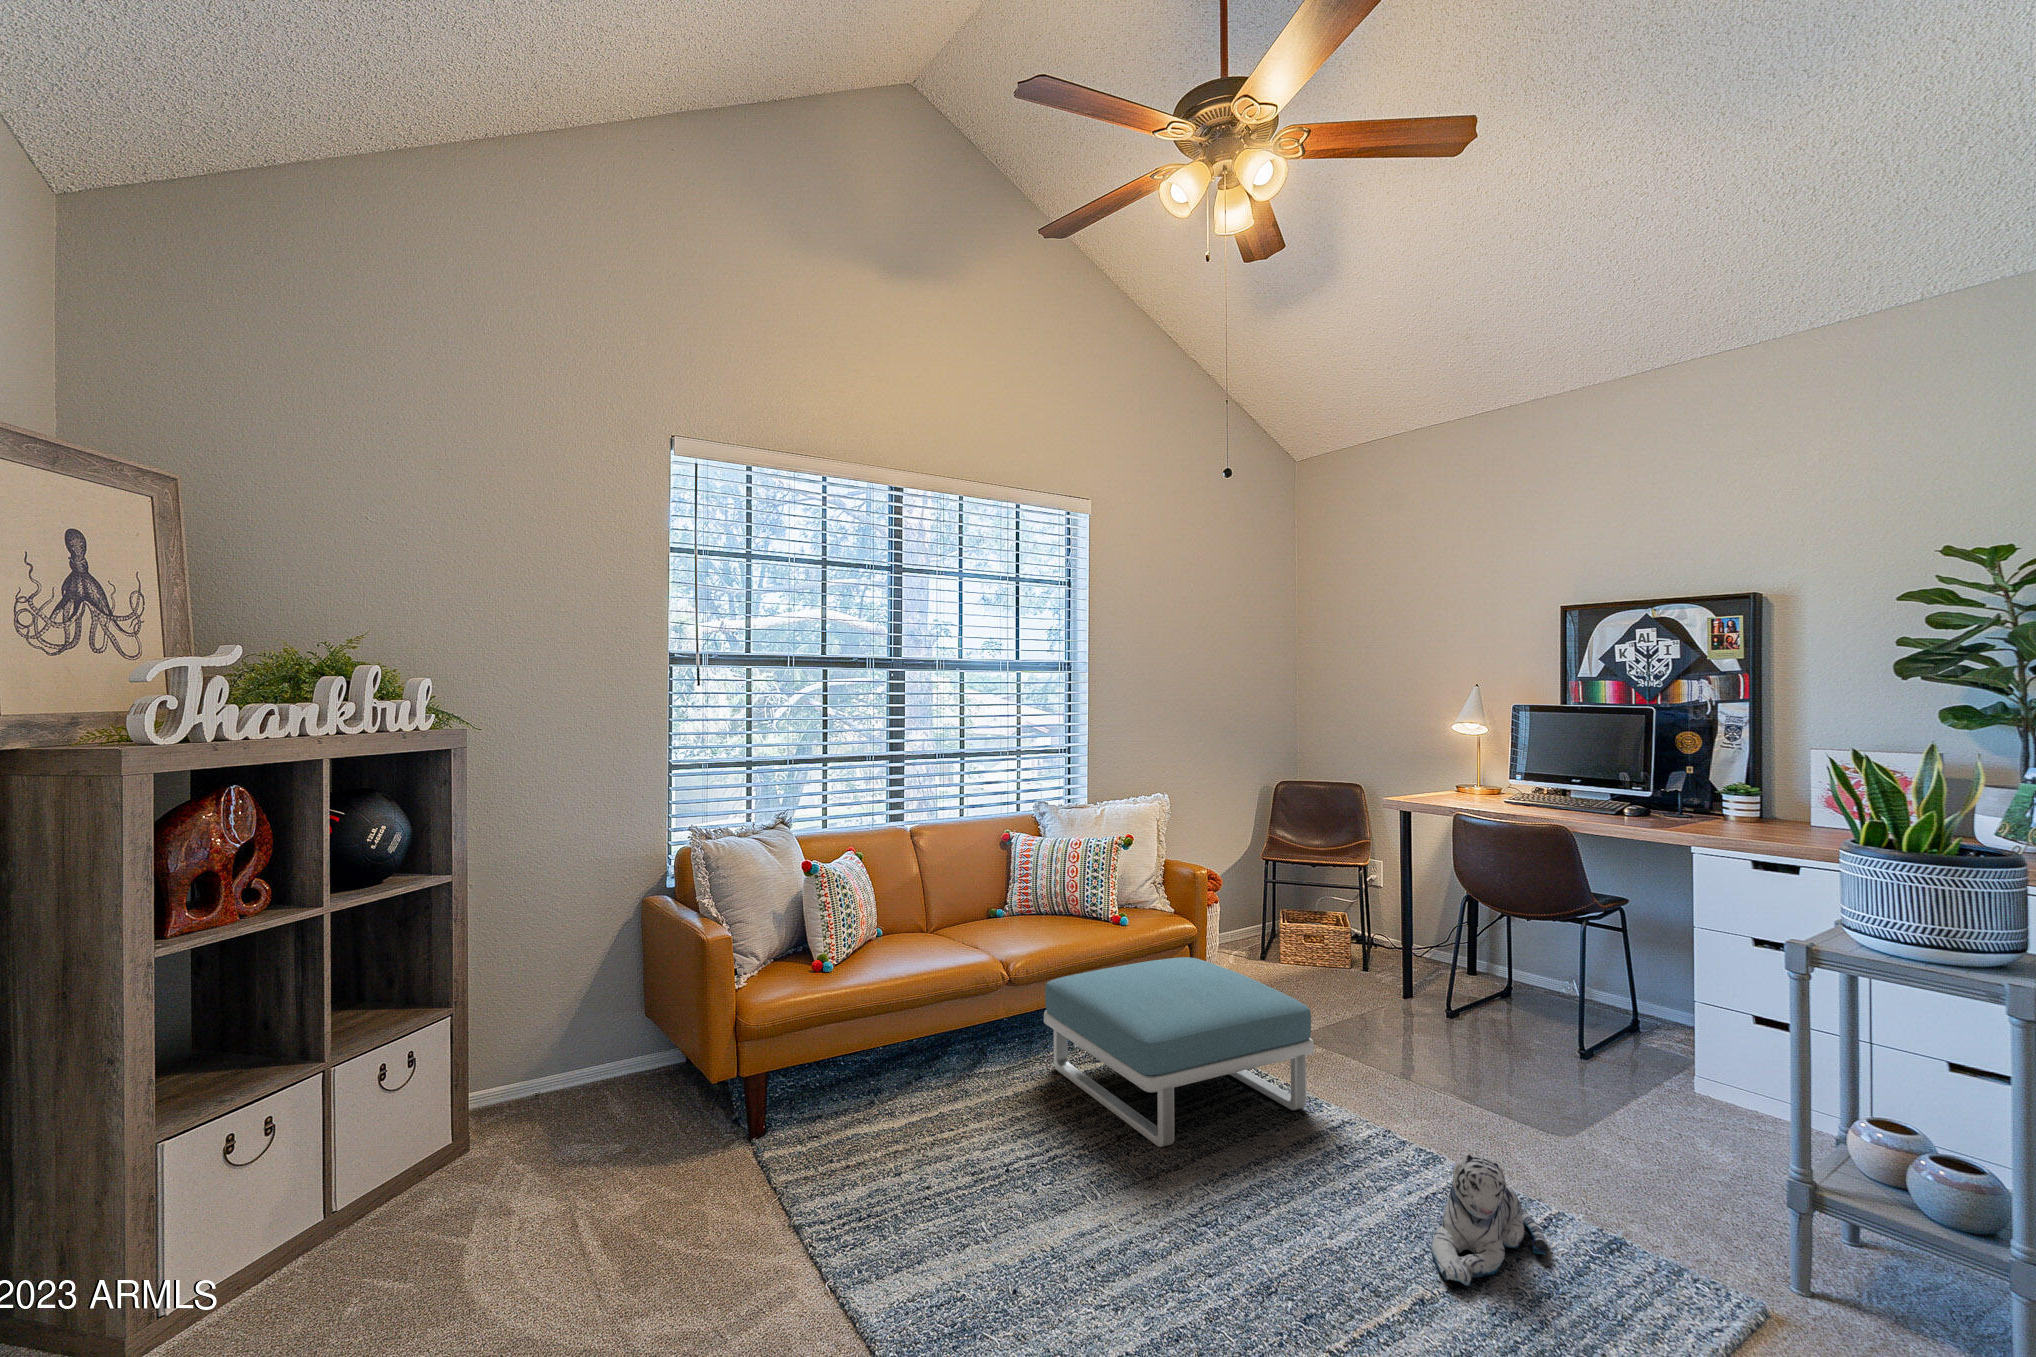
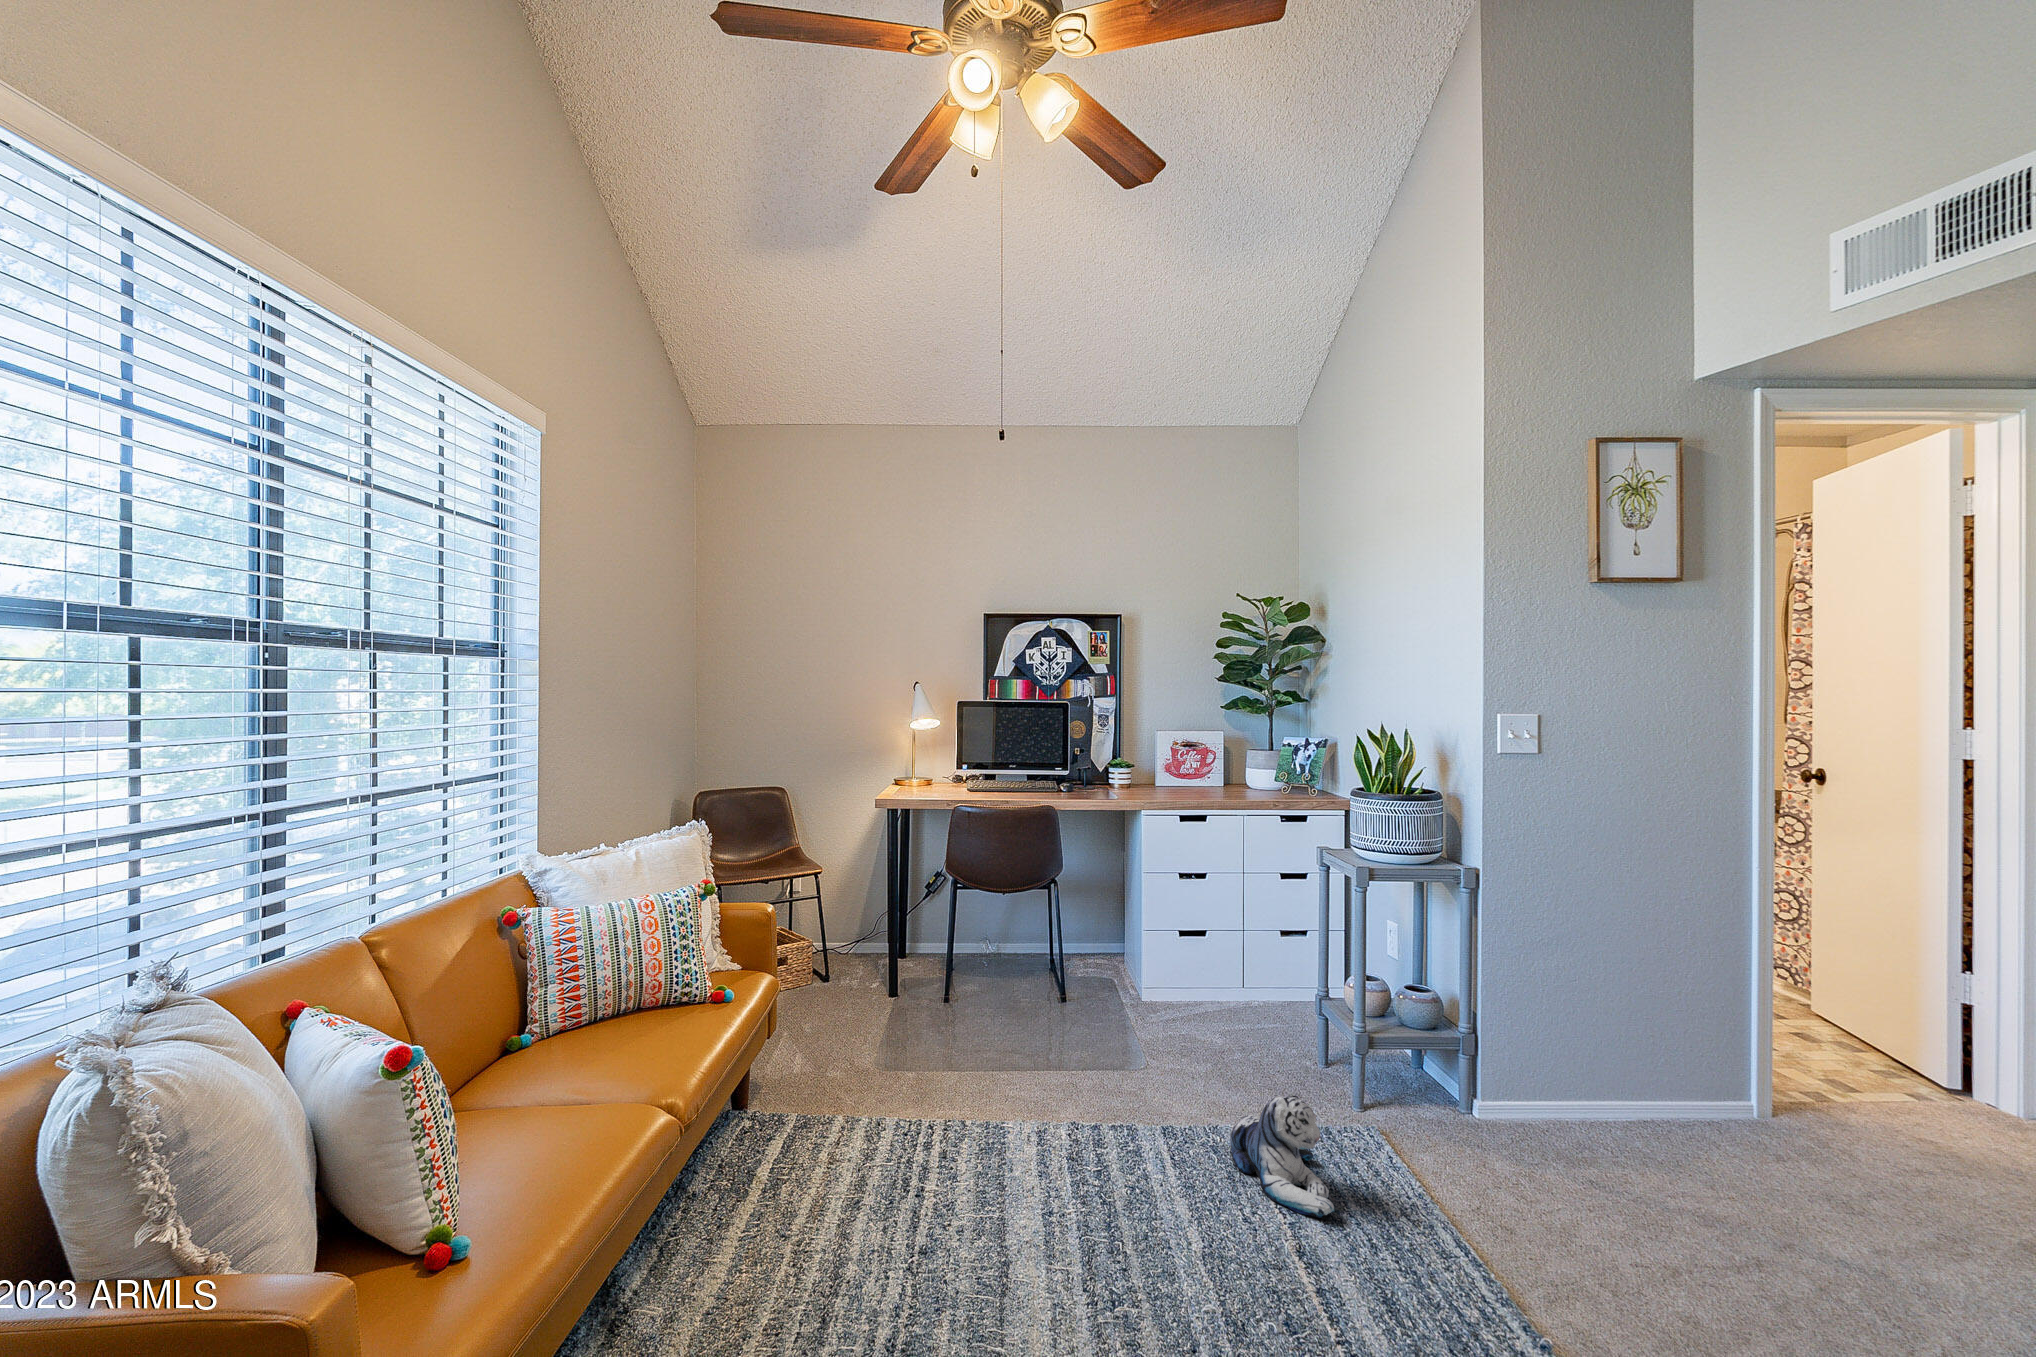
footstool: present [1044,957,1314,1147] -> none [716,1016,1016,1255]

